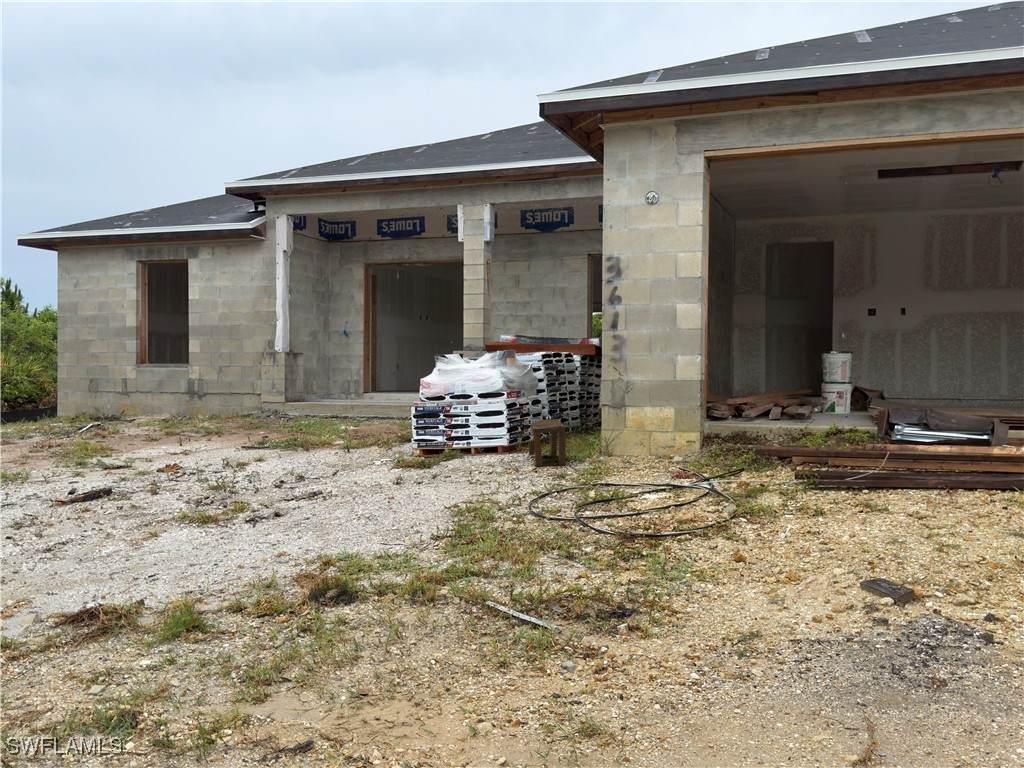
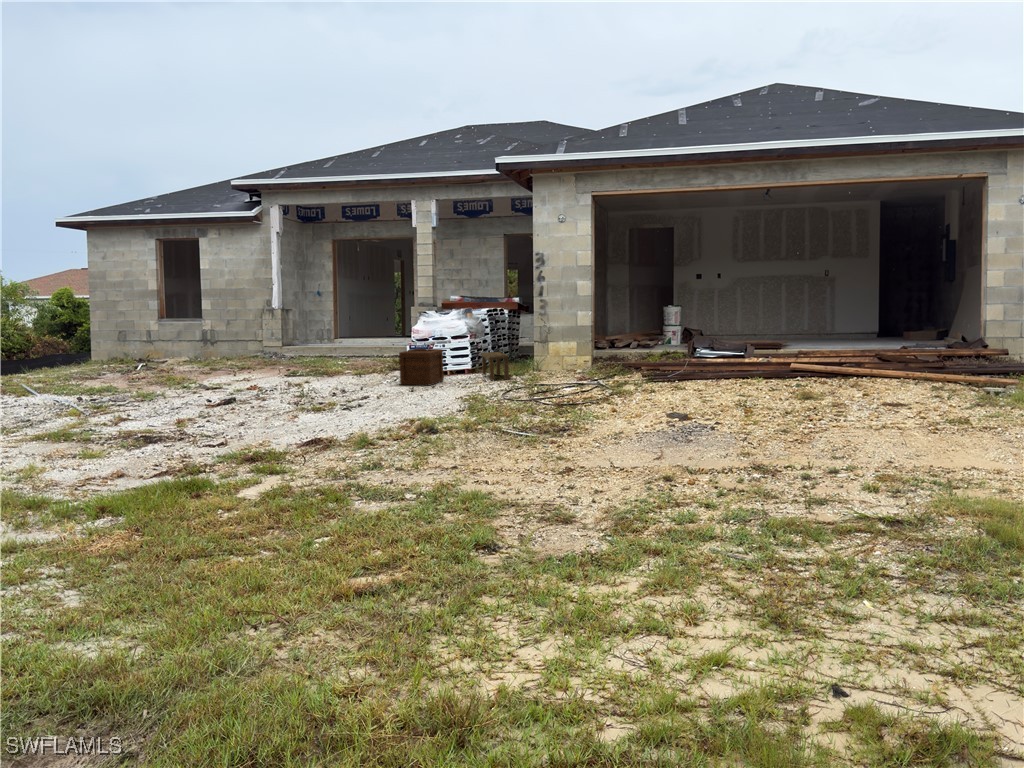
wooden crate: none [389,413,463,473] -> present [399,349,444,385]

